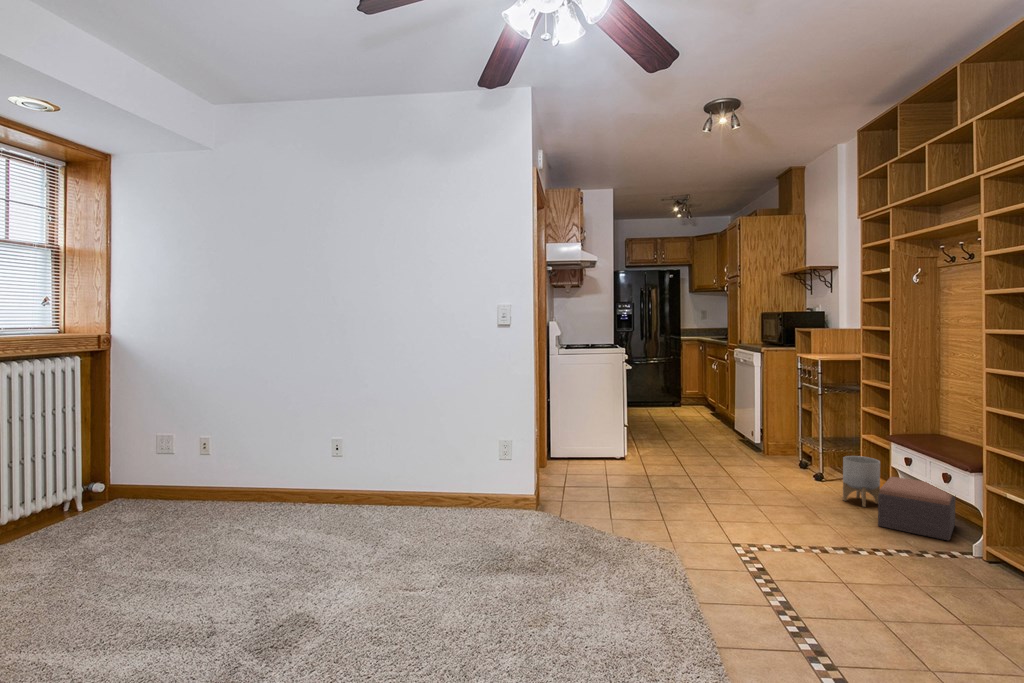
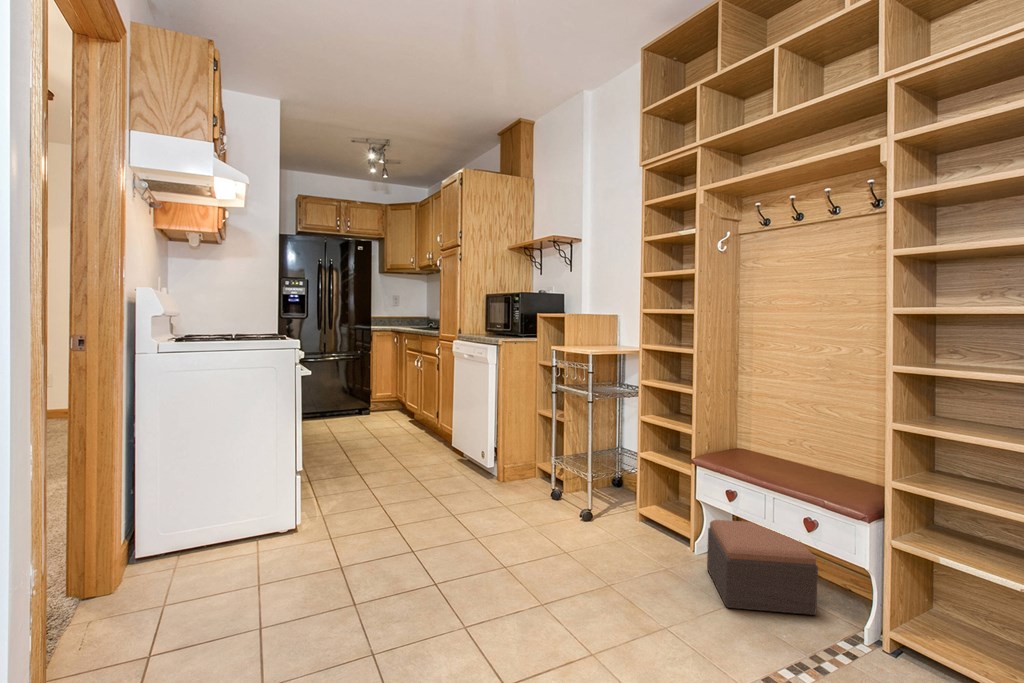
planter: present [843,456,880,507] -> none [644,490,691,566]

